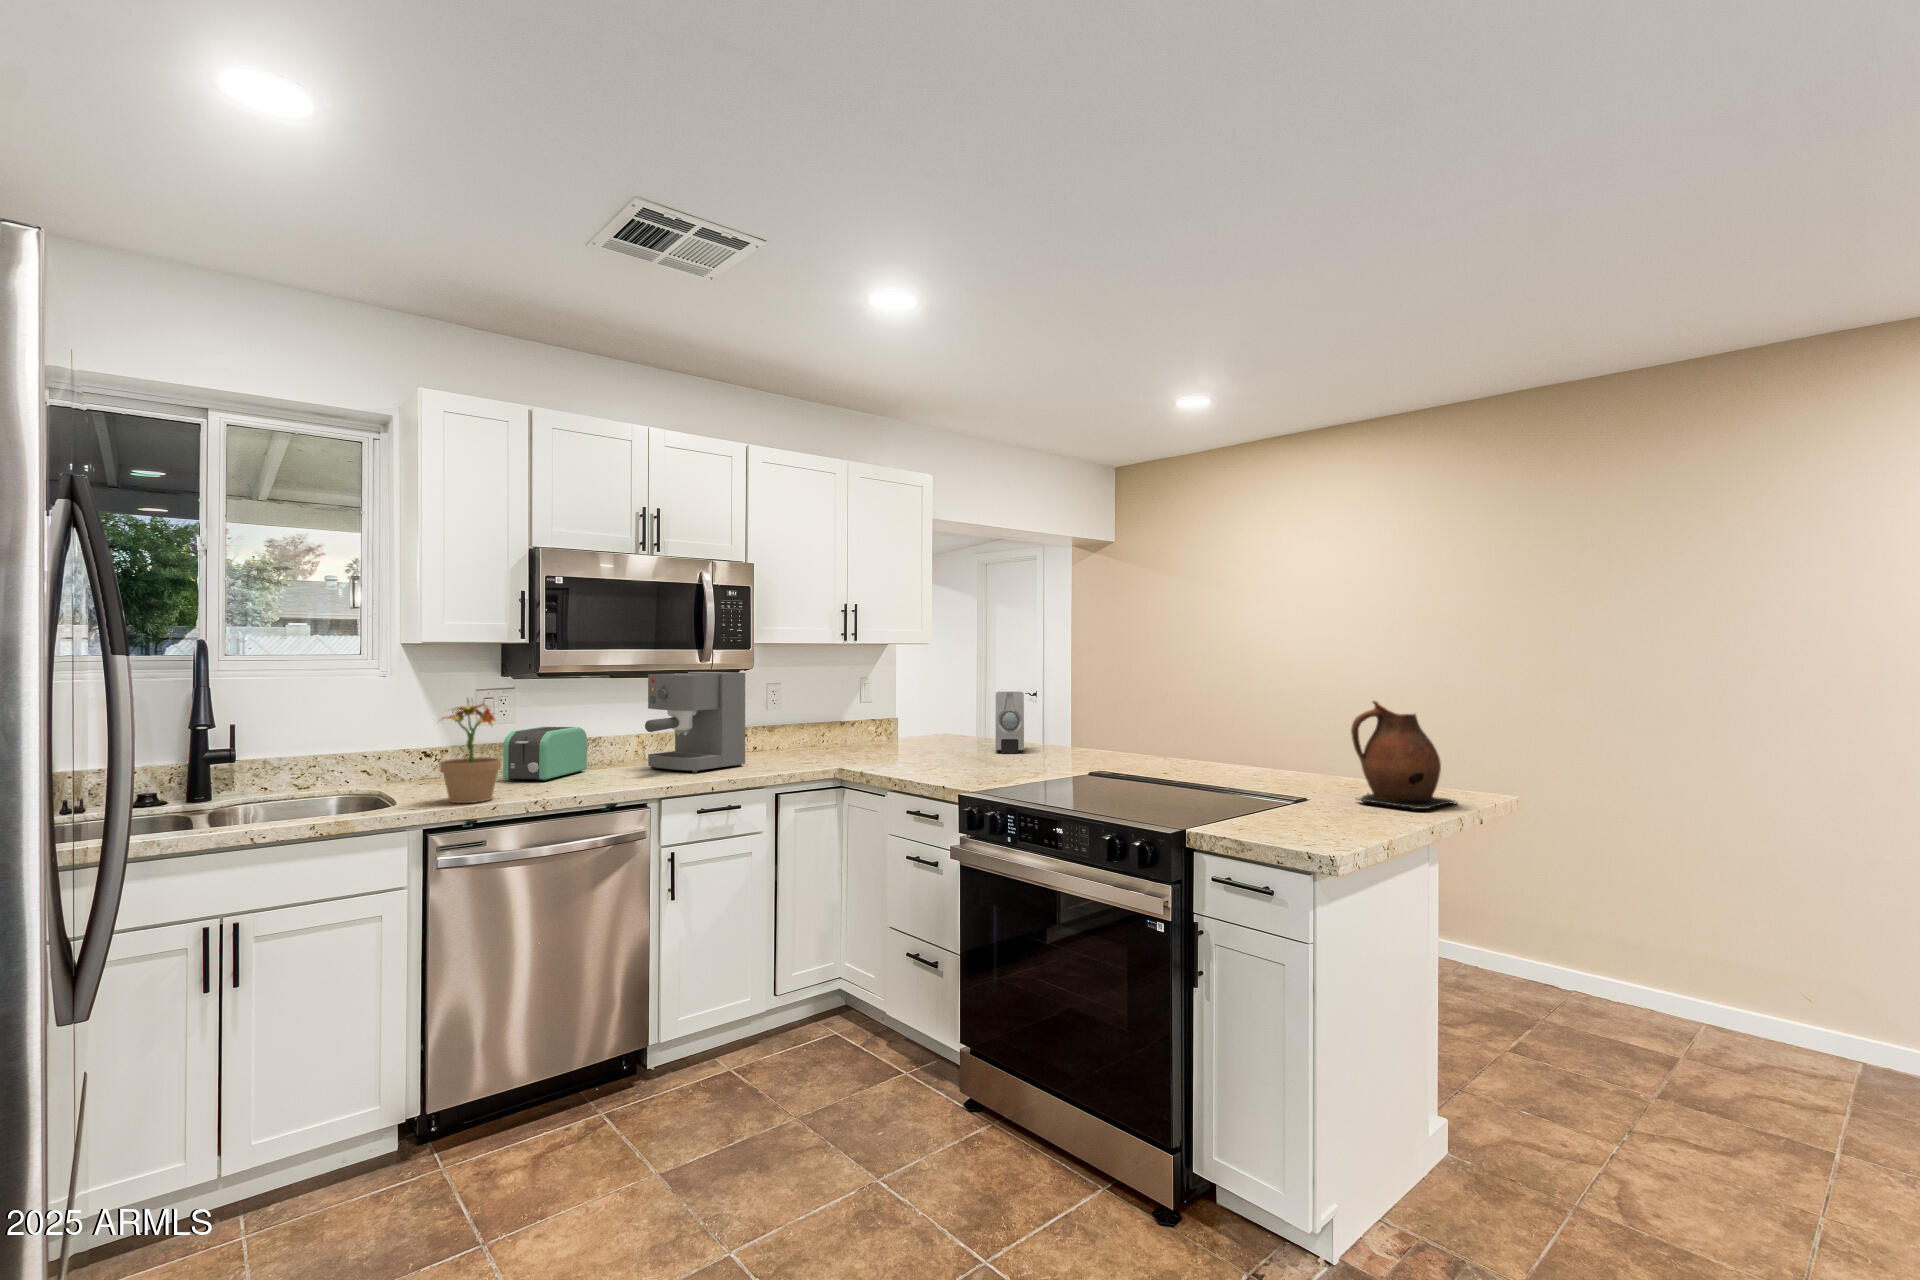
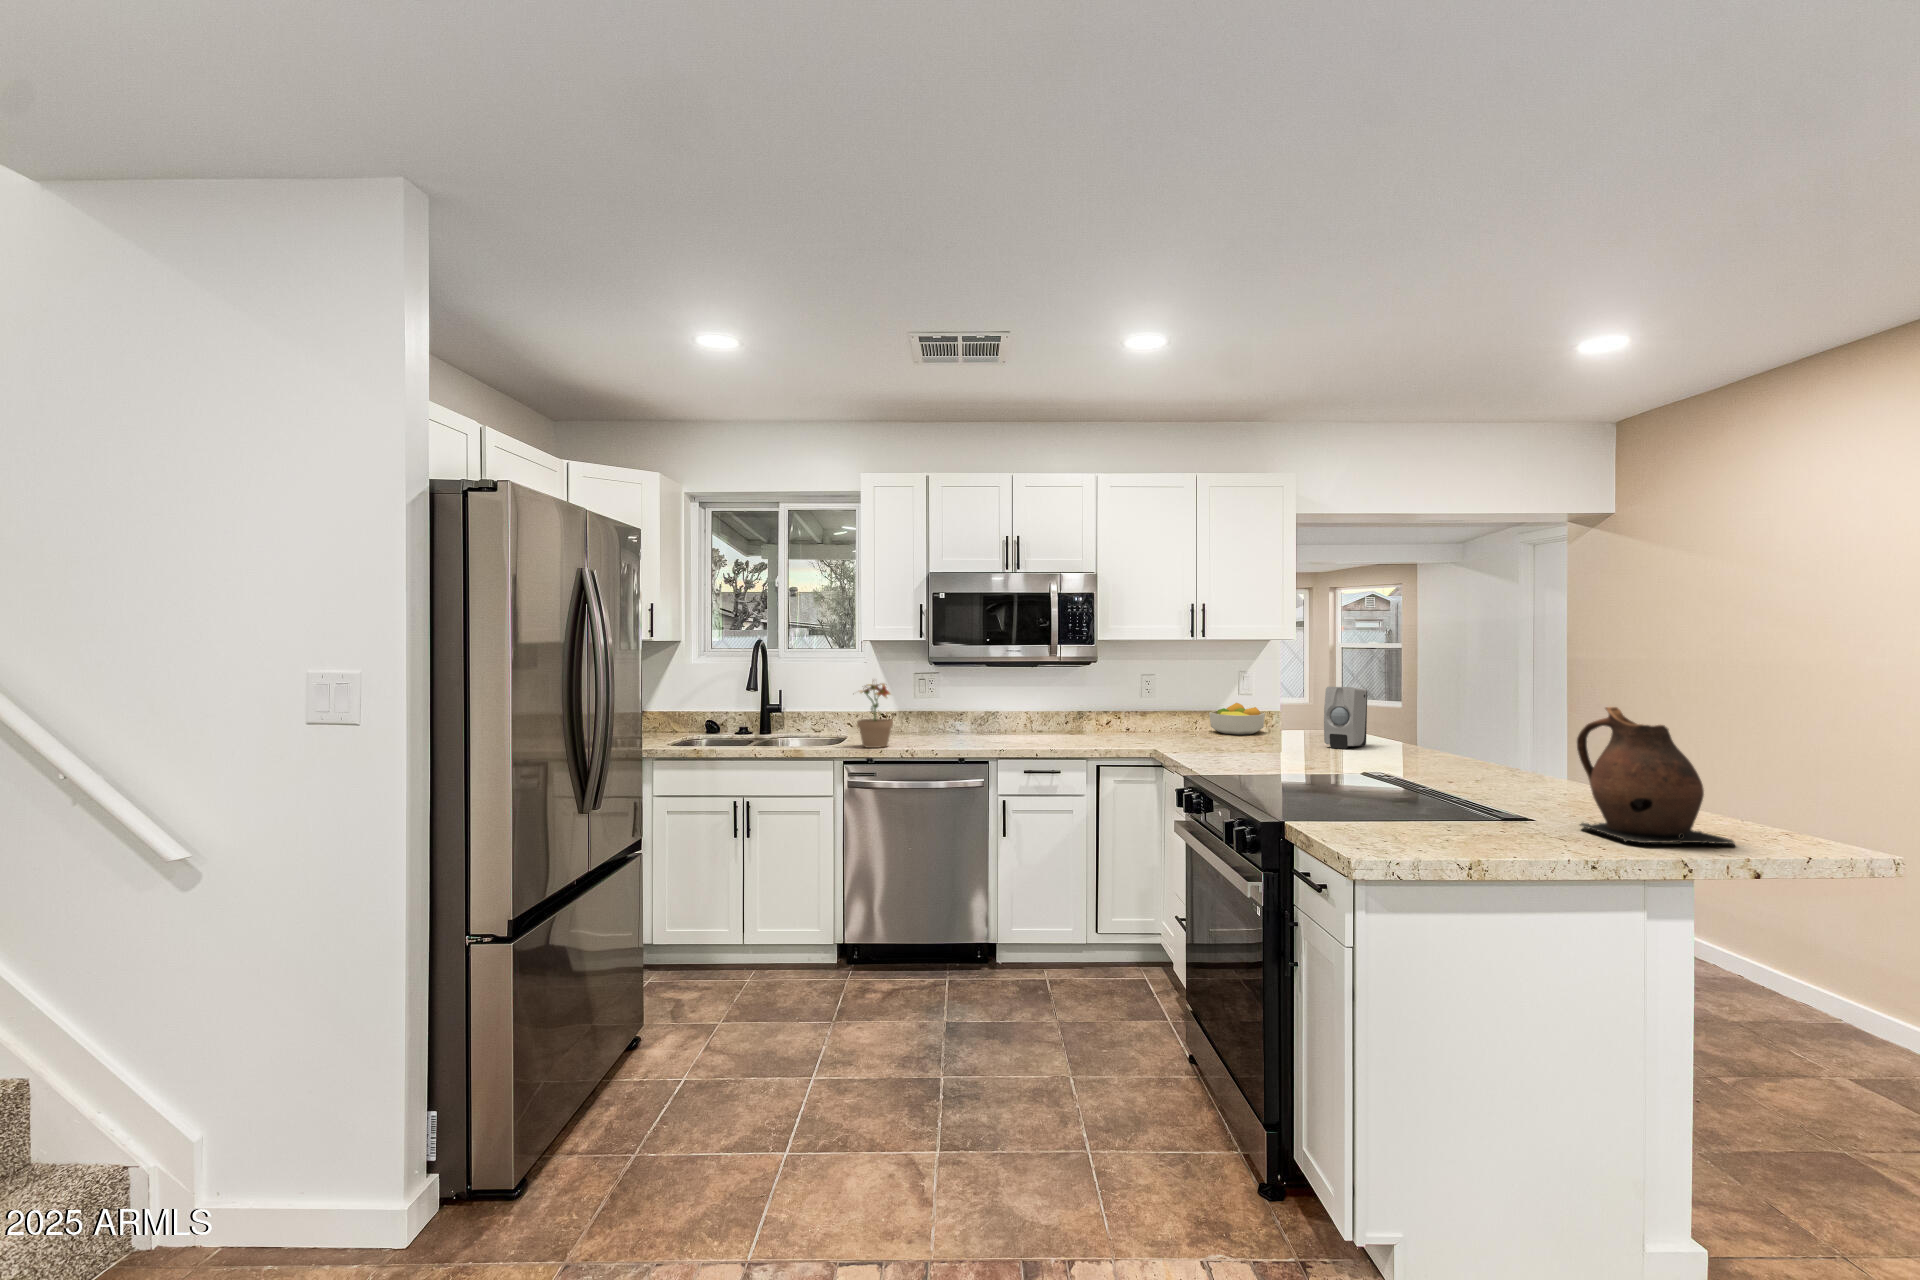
coffee maker: present [645,672,745,773] -> none [1001,664,1086,742]
fruit bowl: none [846,712,905,747] -> present [1209,703,1265,735]
toaster: present [503,727,587,781] -> none [919,702,979,739]

